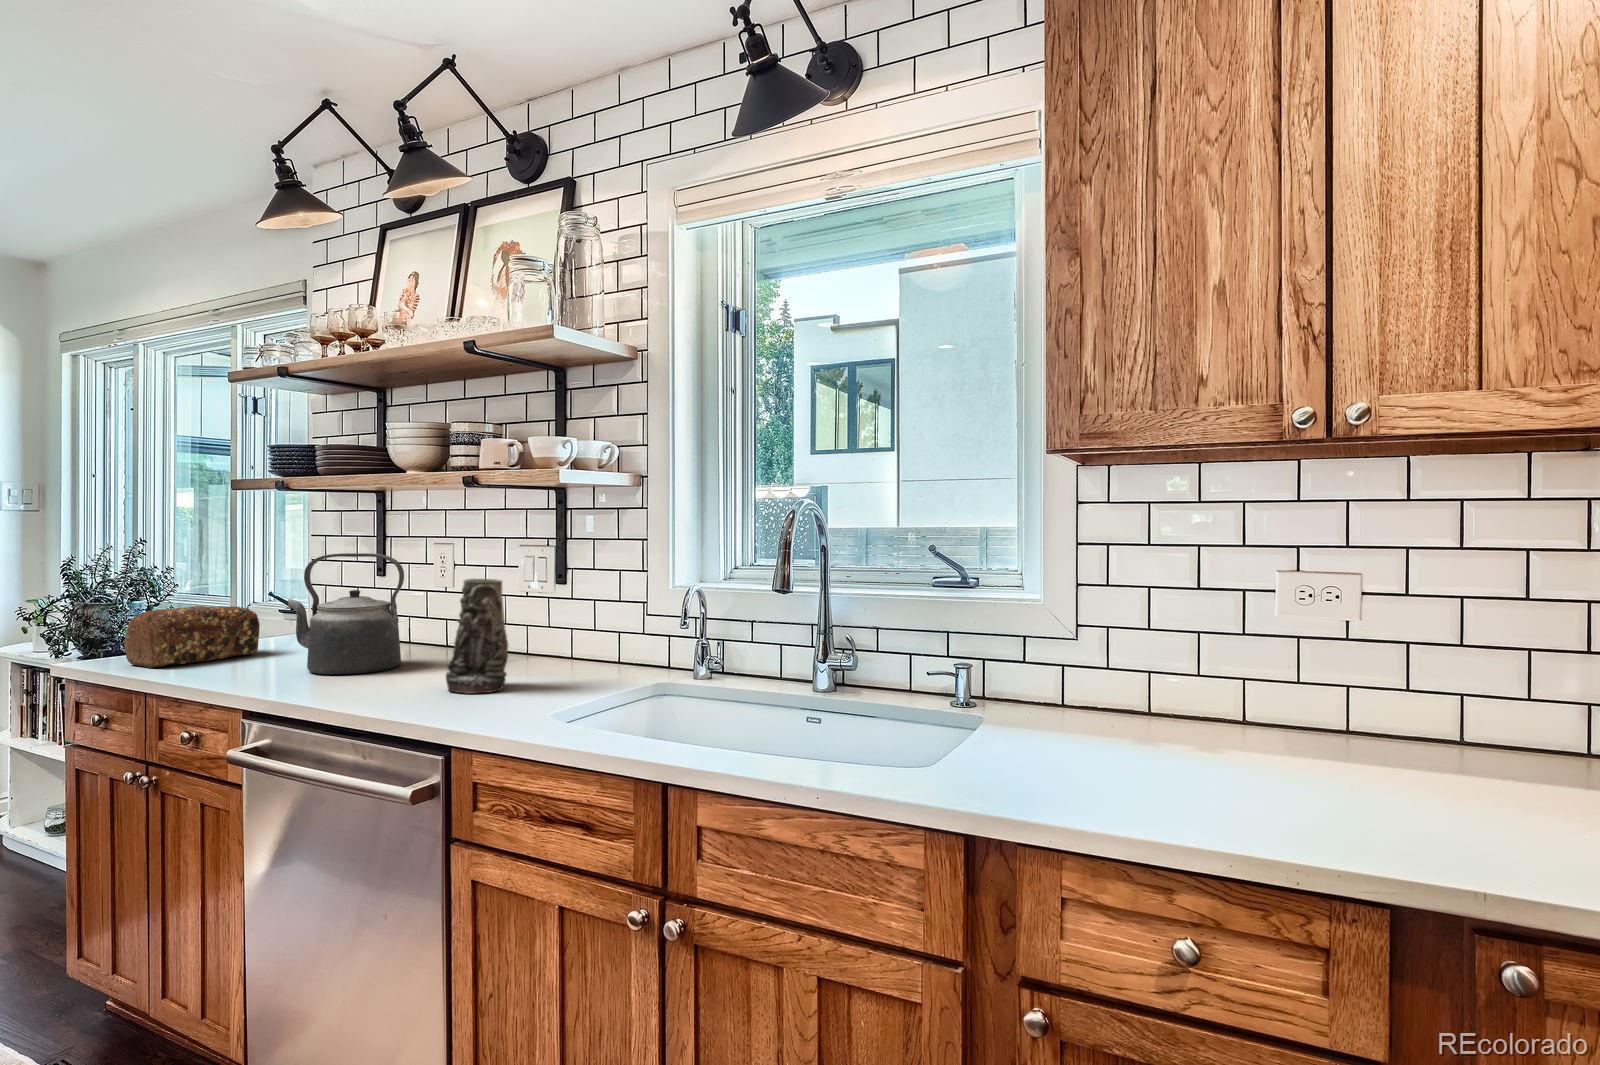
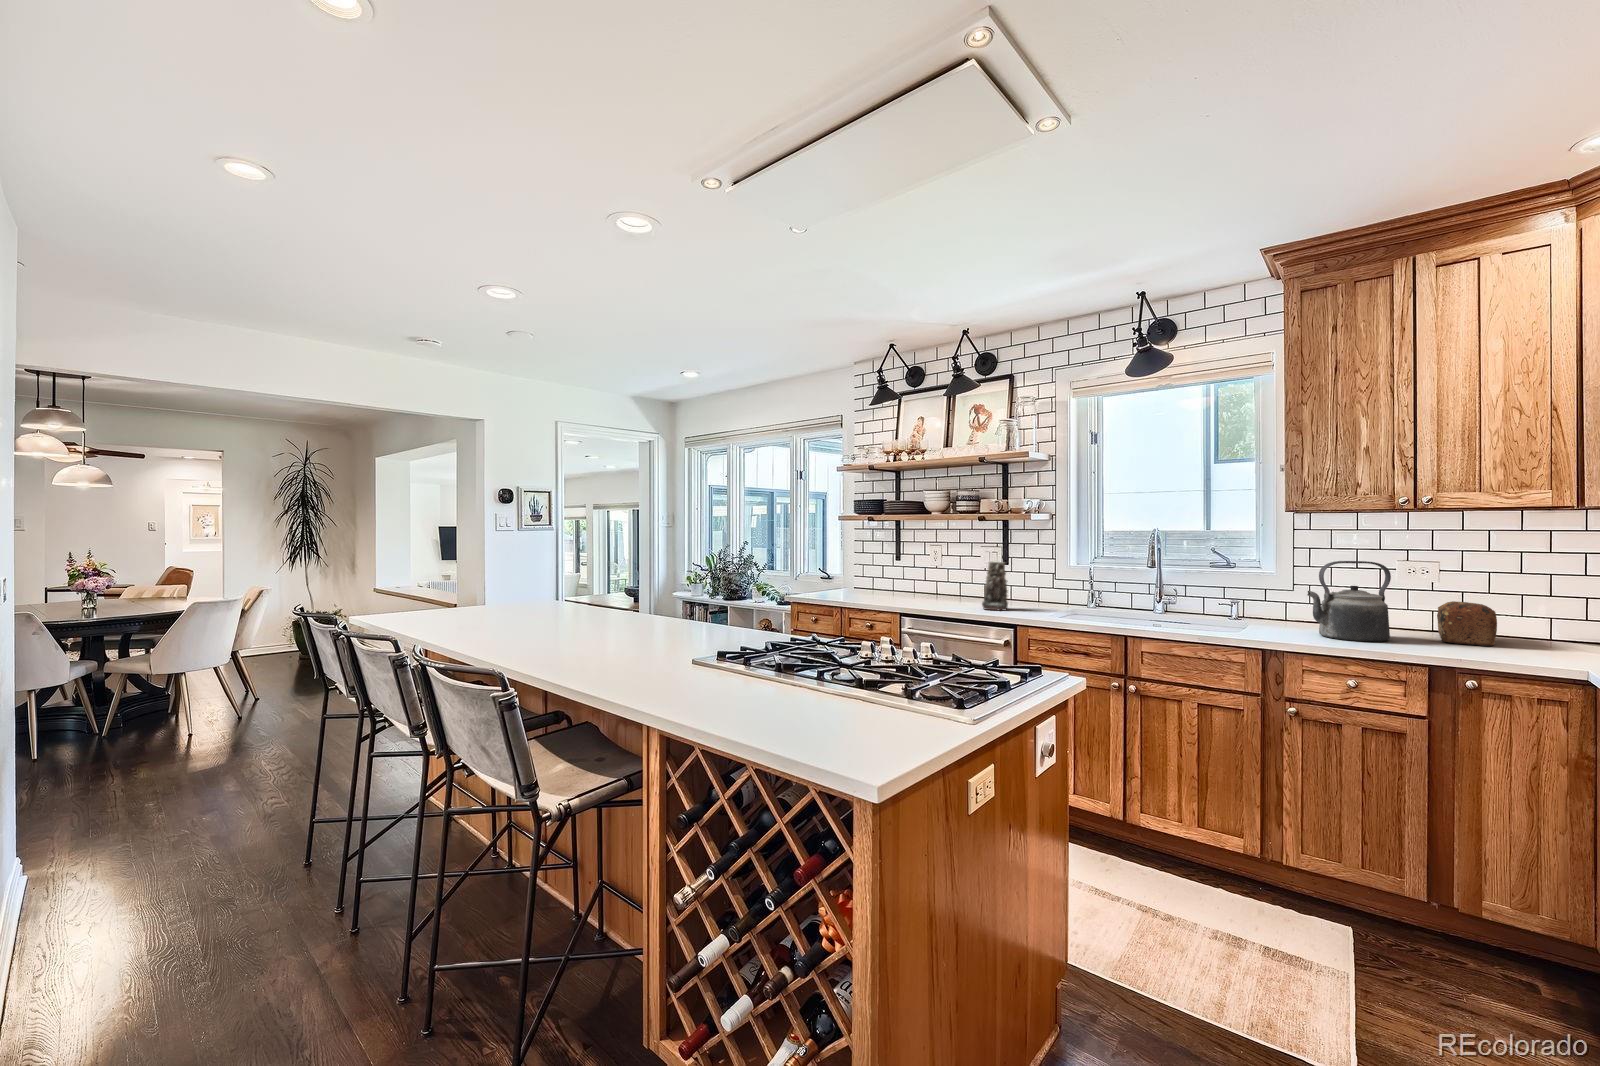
kettle: present [288,553,404,675] -> present [1307,561,1391,642]
bread loaf: present [124,606,260,668] -> present [1437,601,1497,646]

